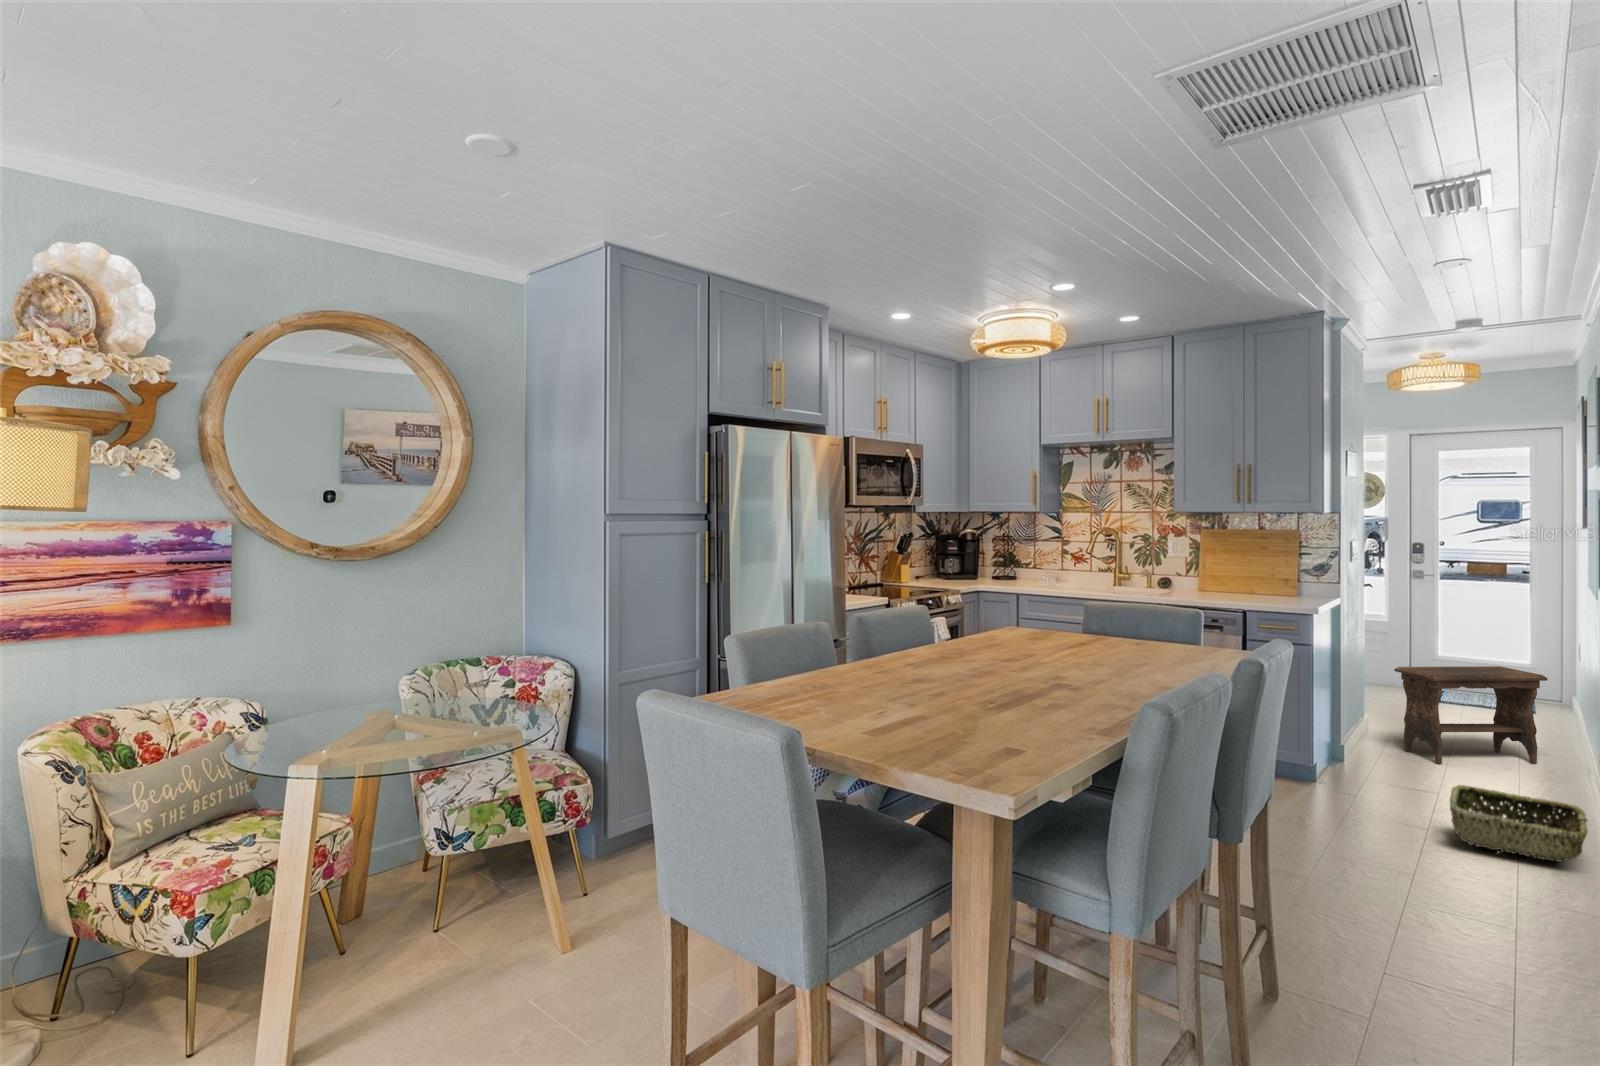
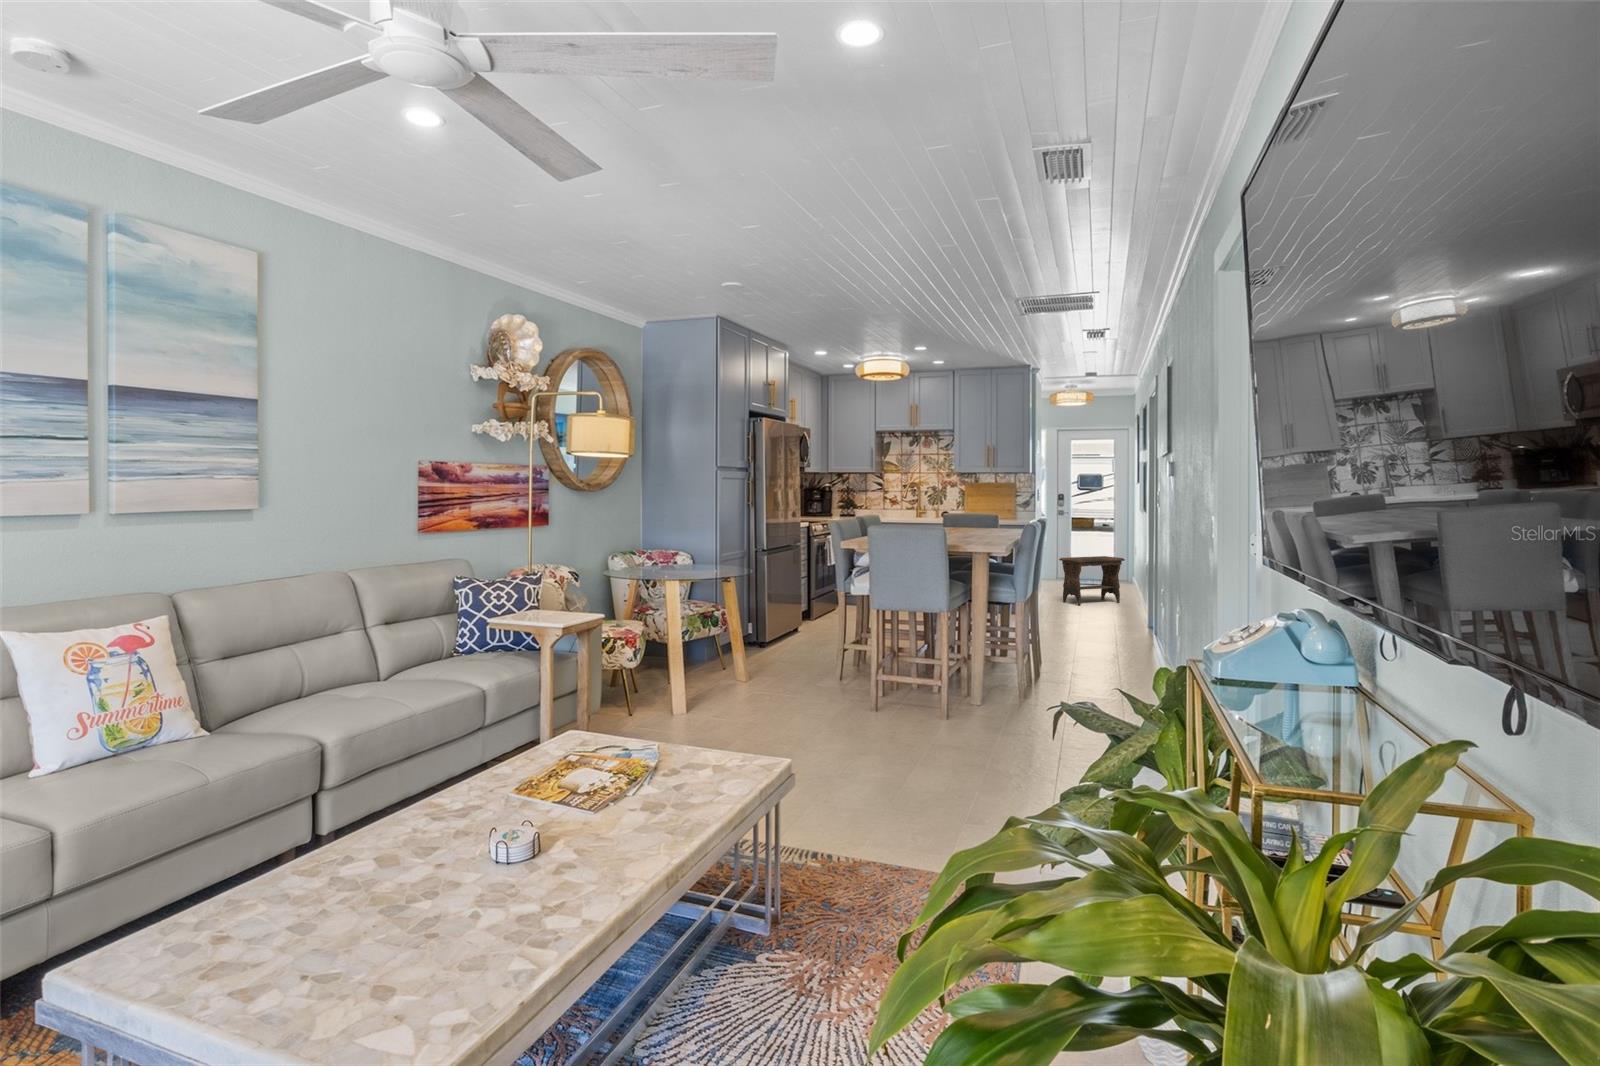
woven basket: present [1450,785,1587,861] -> none [1091,602,1141,629]

